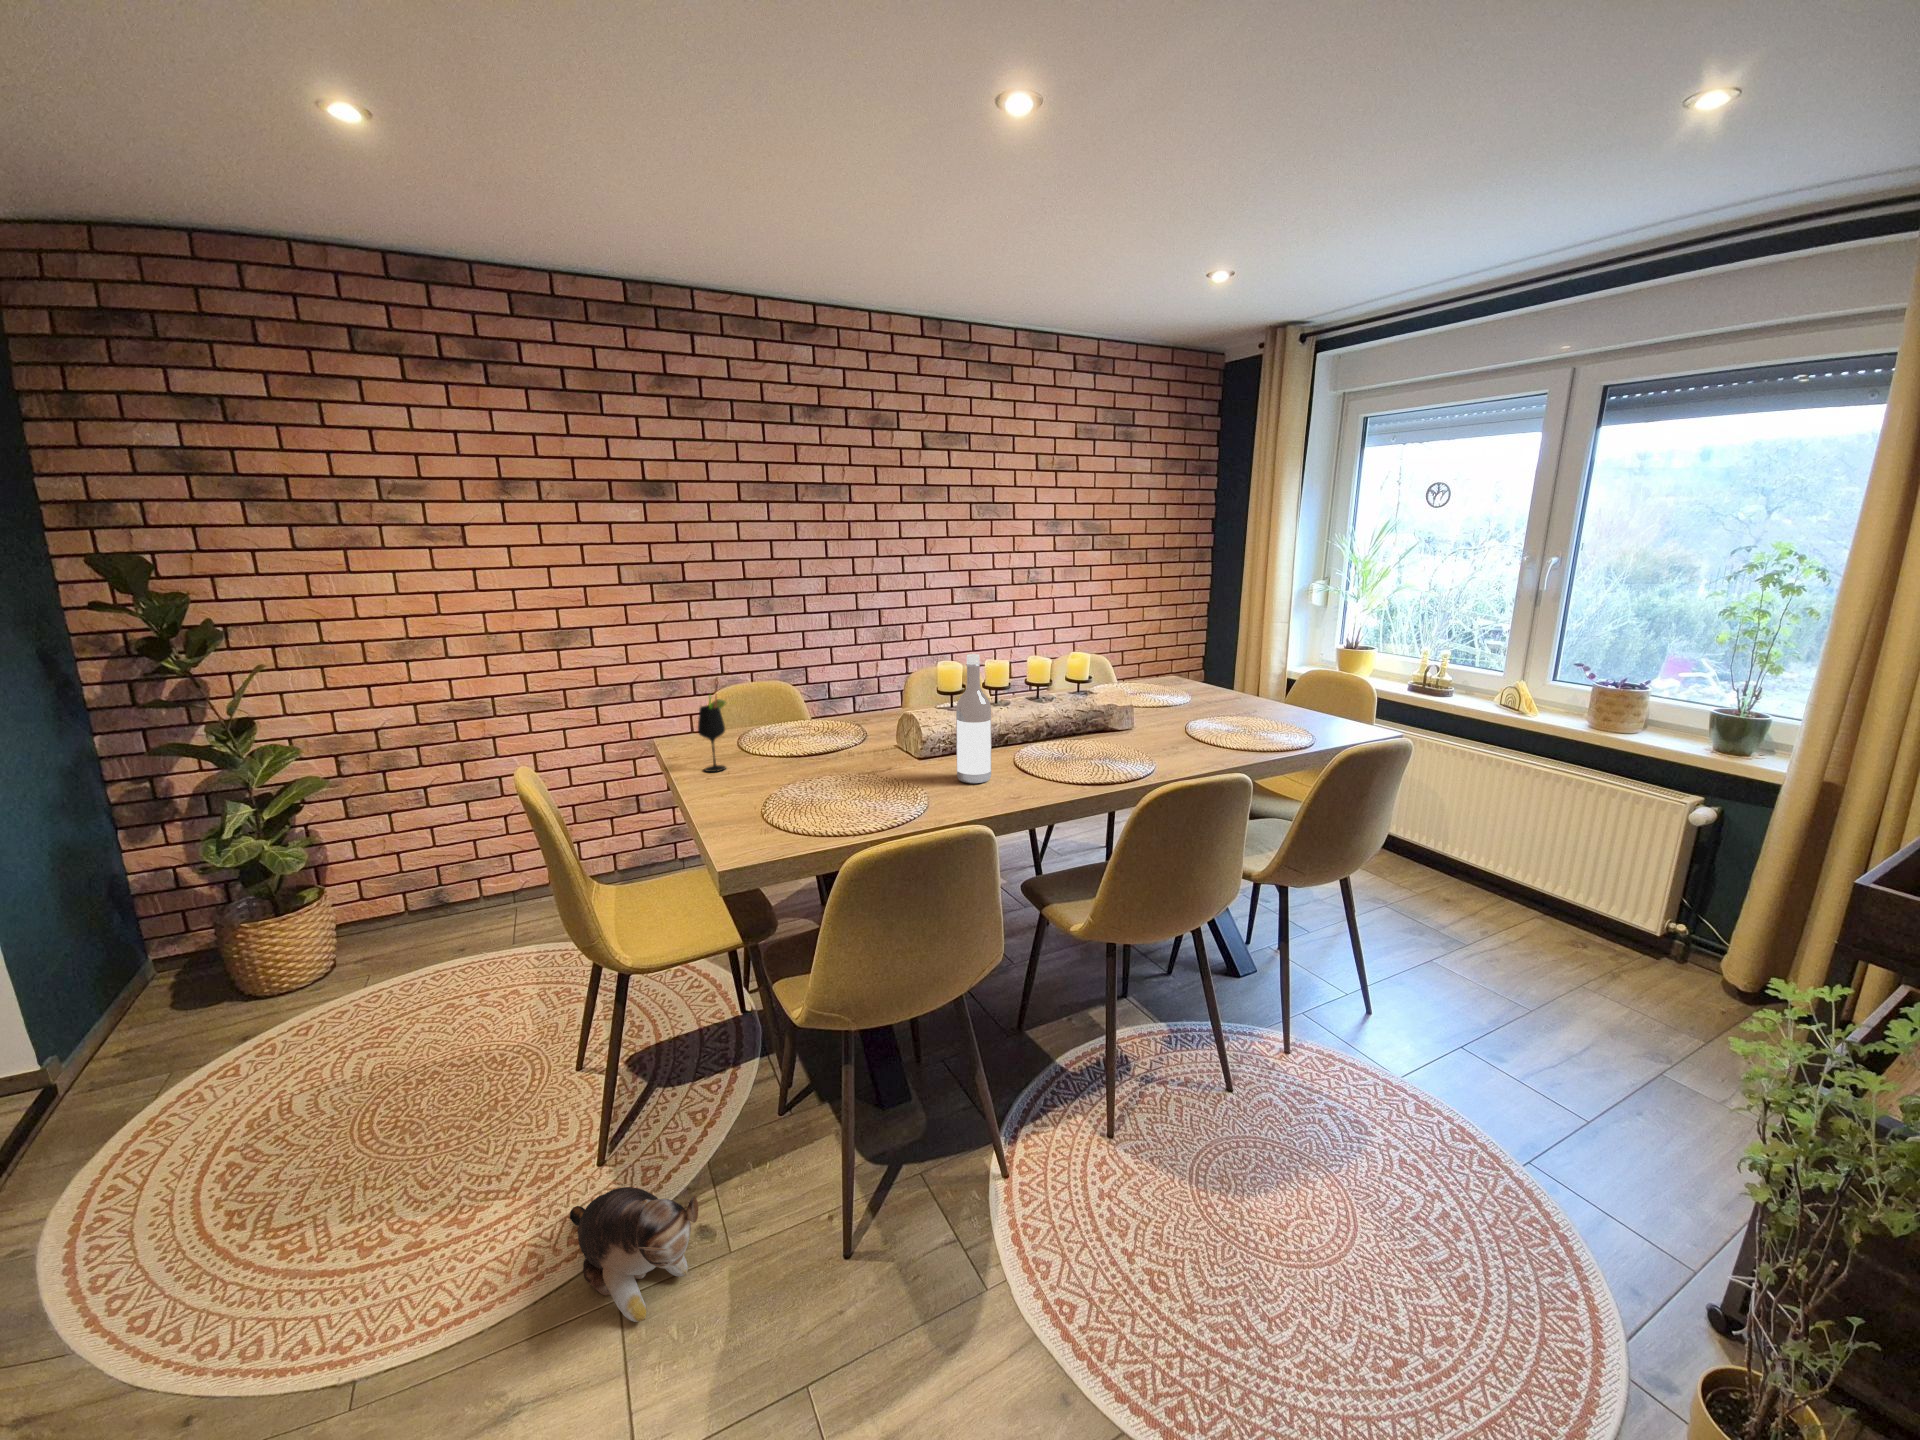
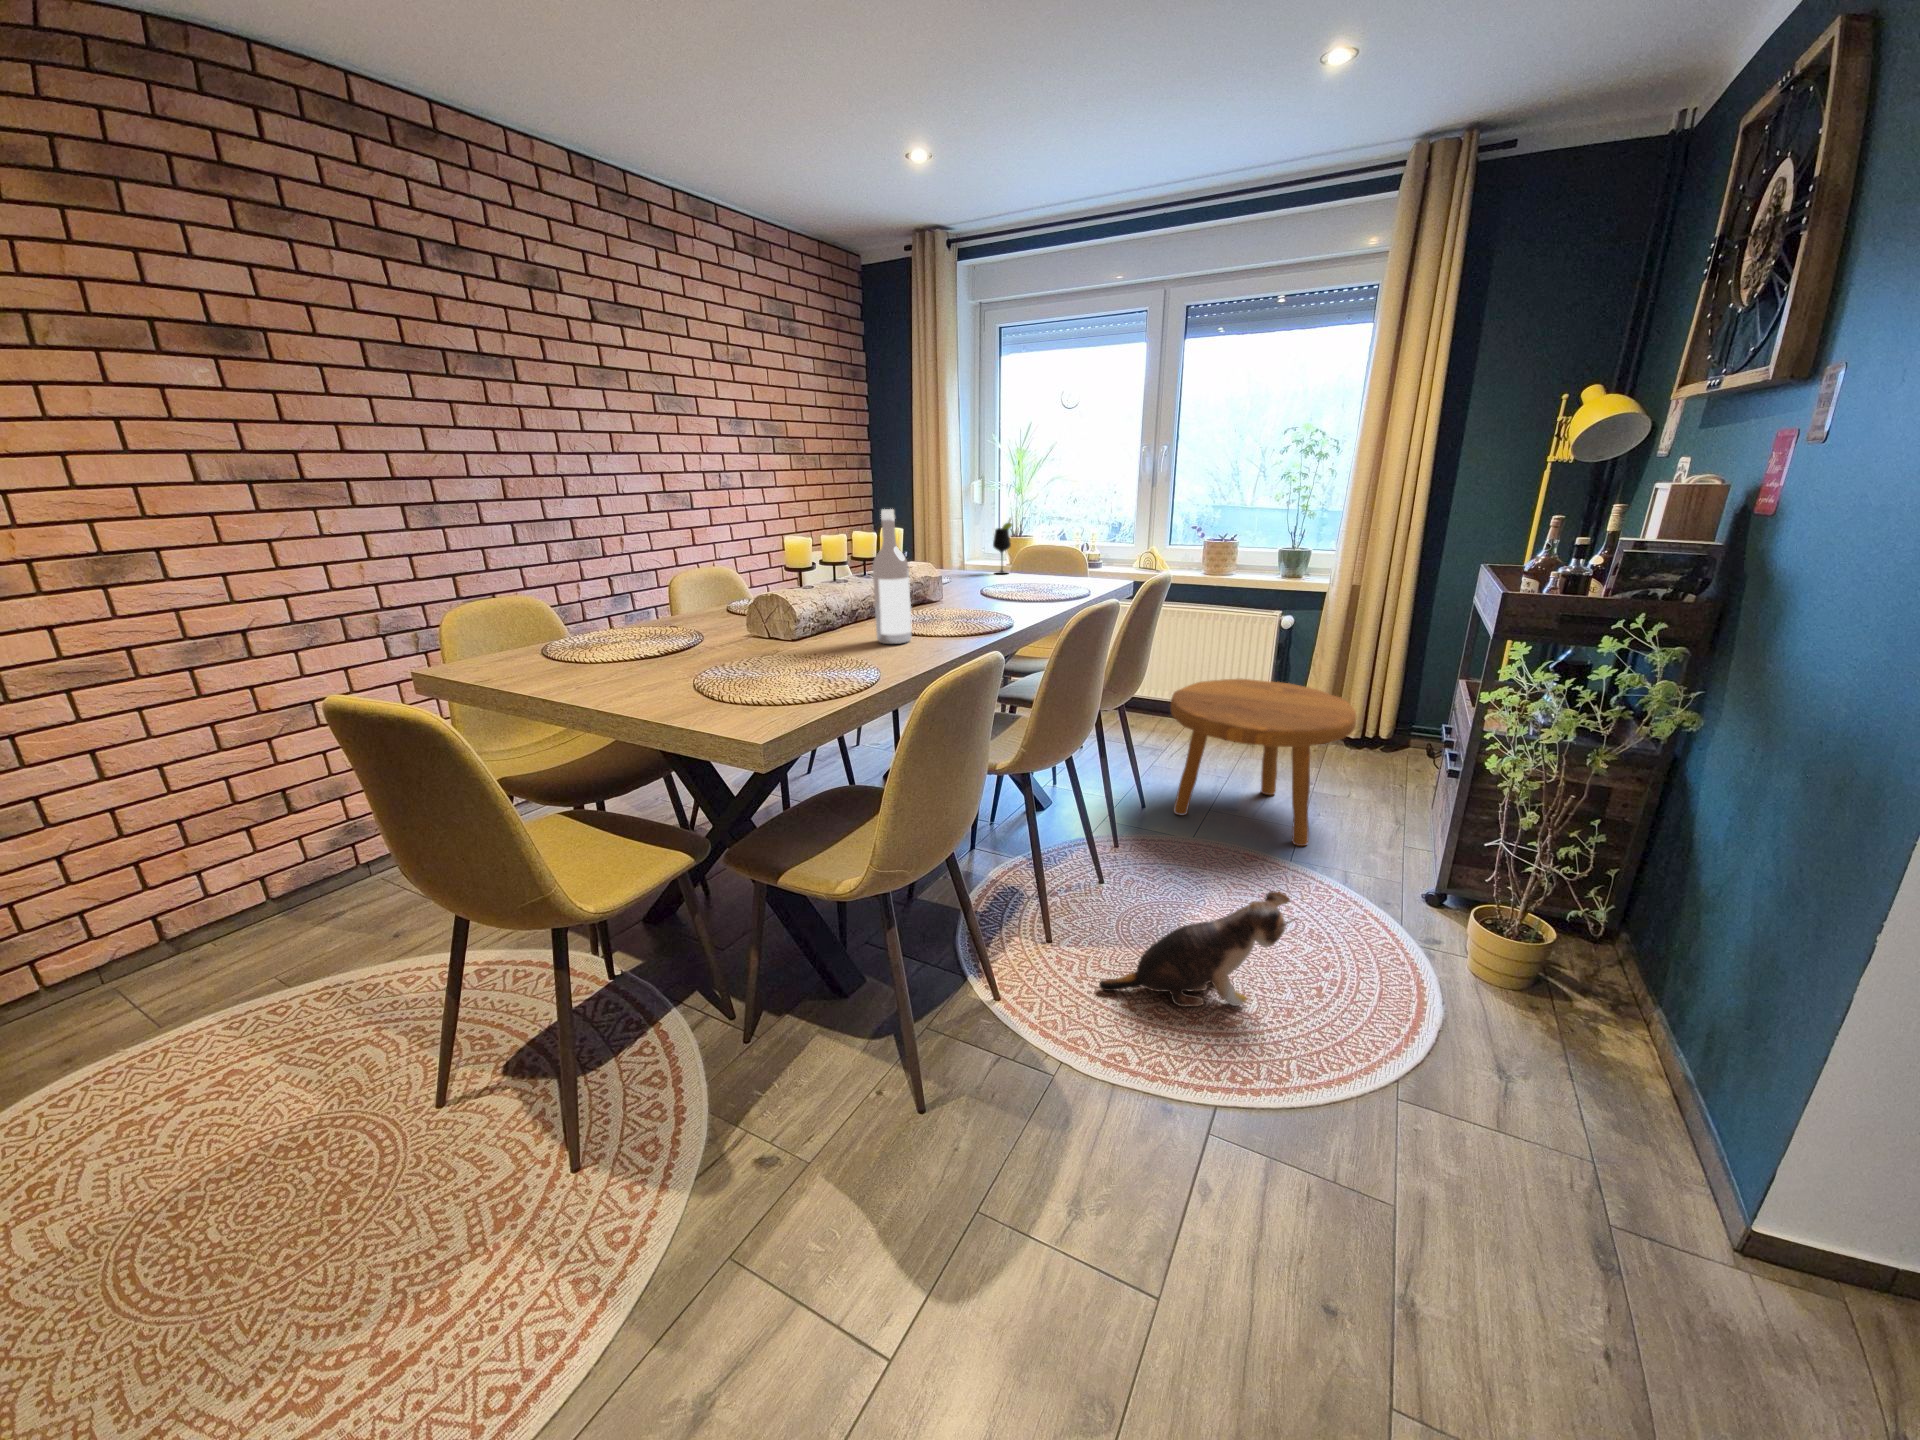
wine glass: present [698,695,726,772] -> present [993,519,1012,574]
footstool: none [1392,877,1692,1152] -> present [1171,679,1356,846]
plush toy: present [570,1187,699,1322] -> present [1099,891,1297,1007]

